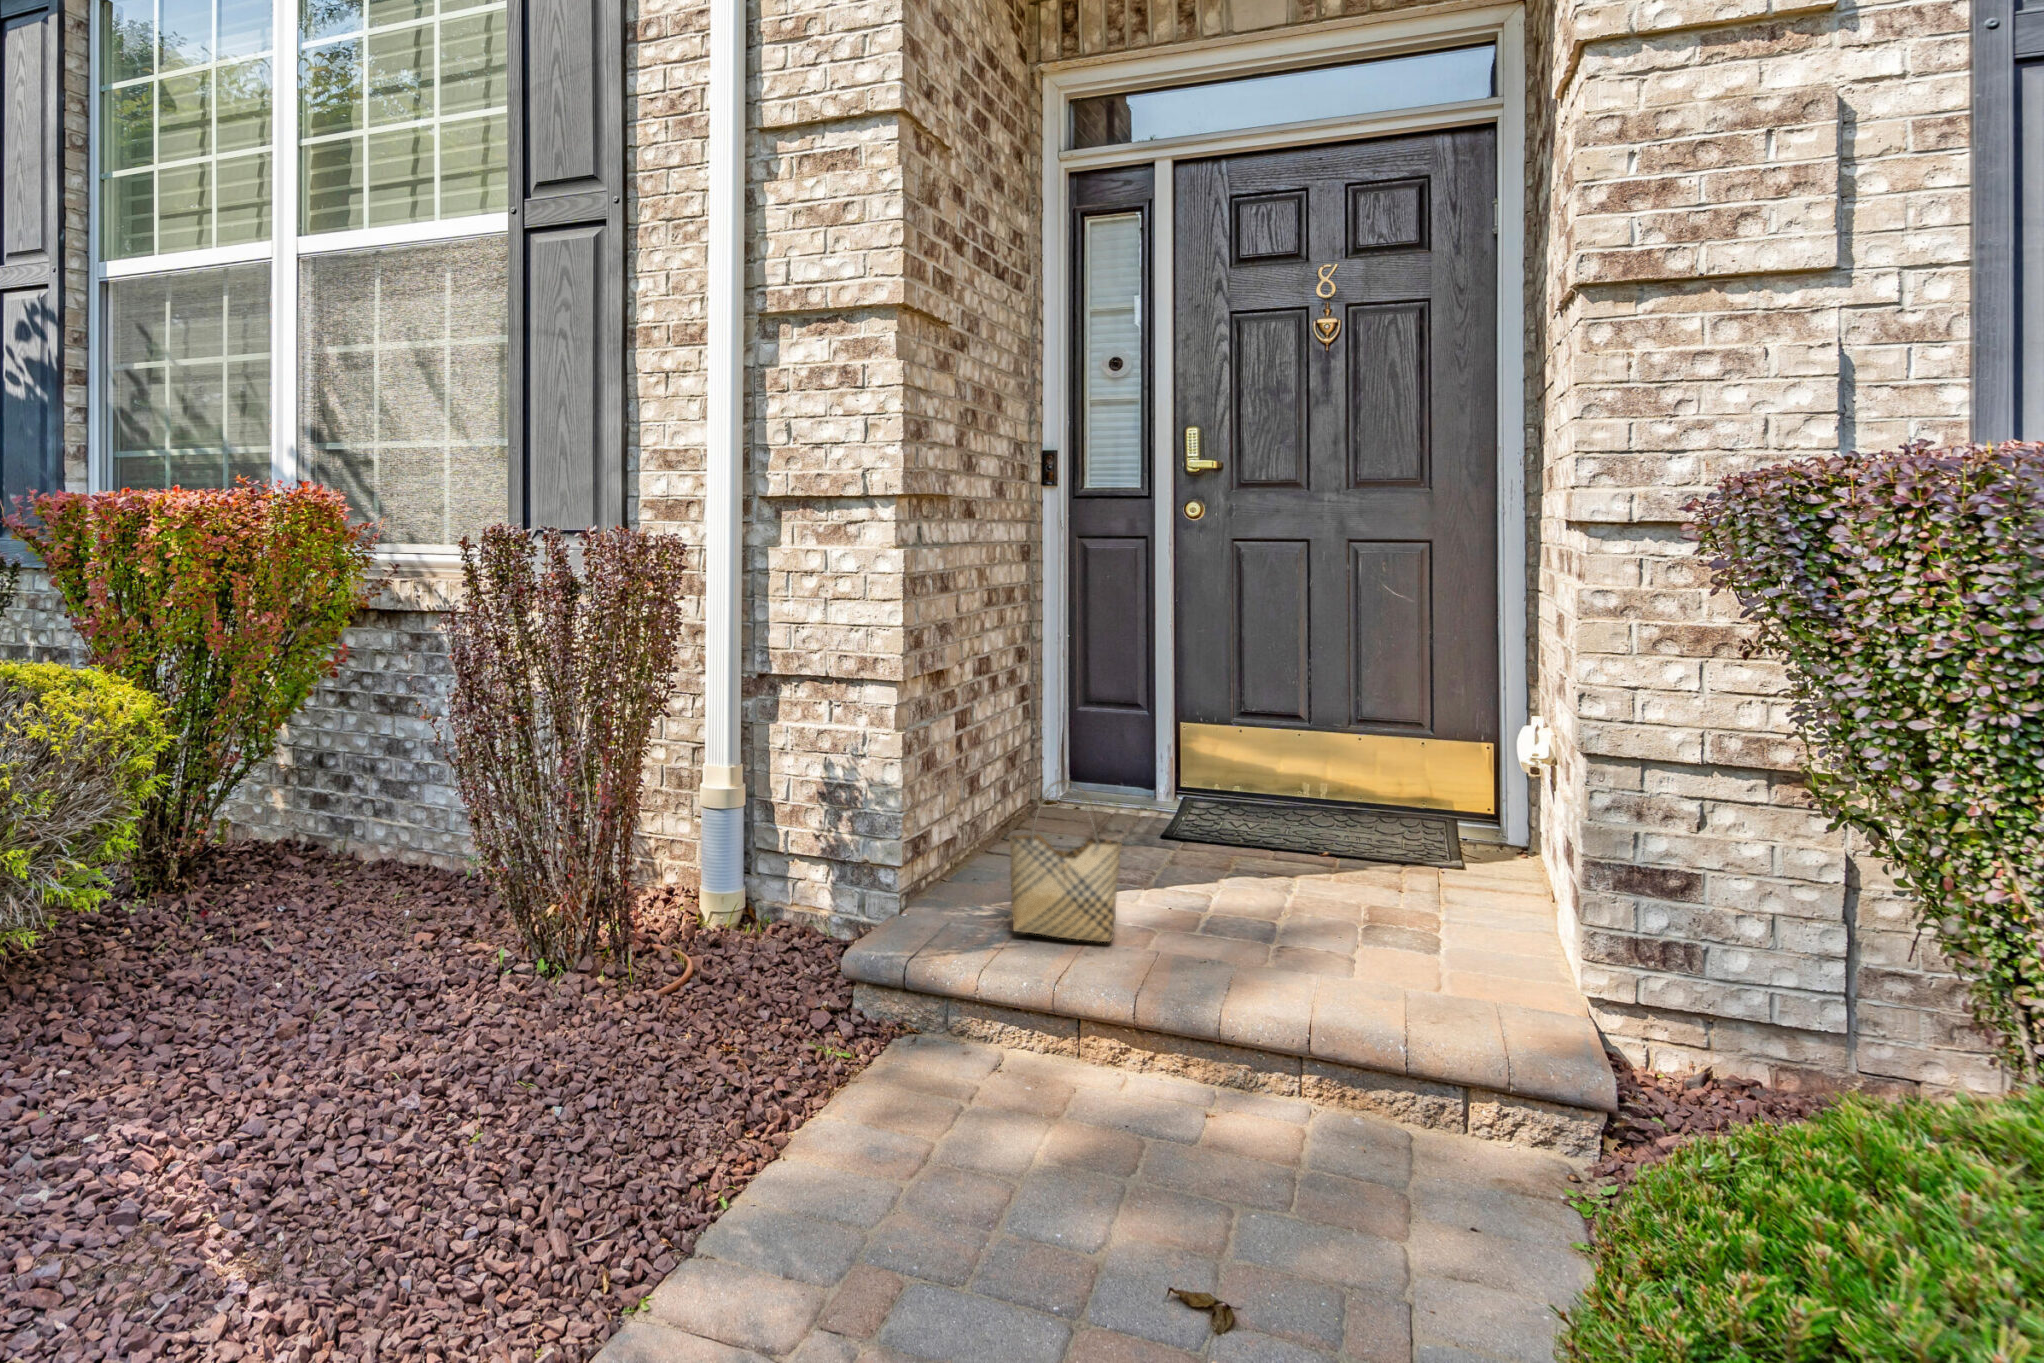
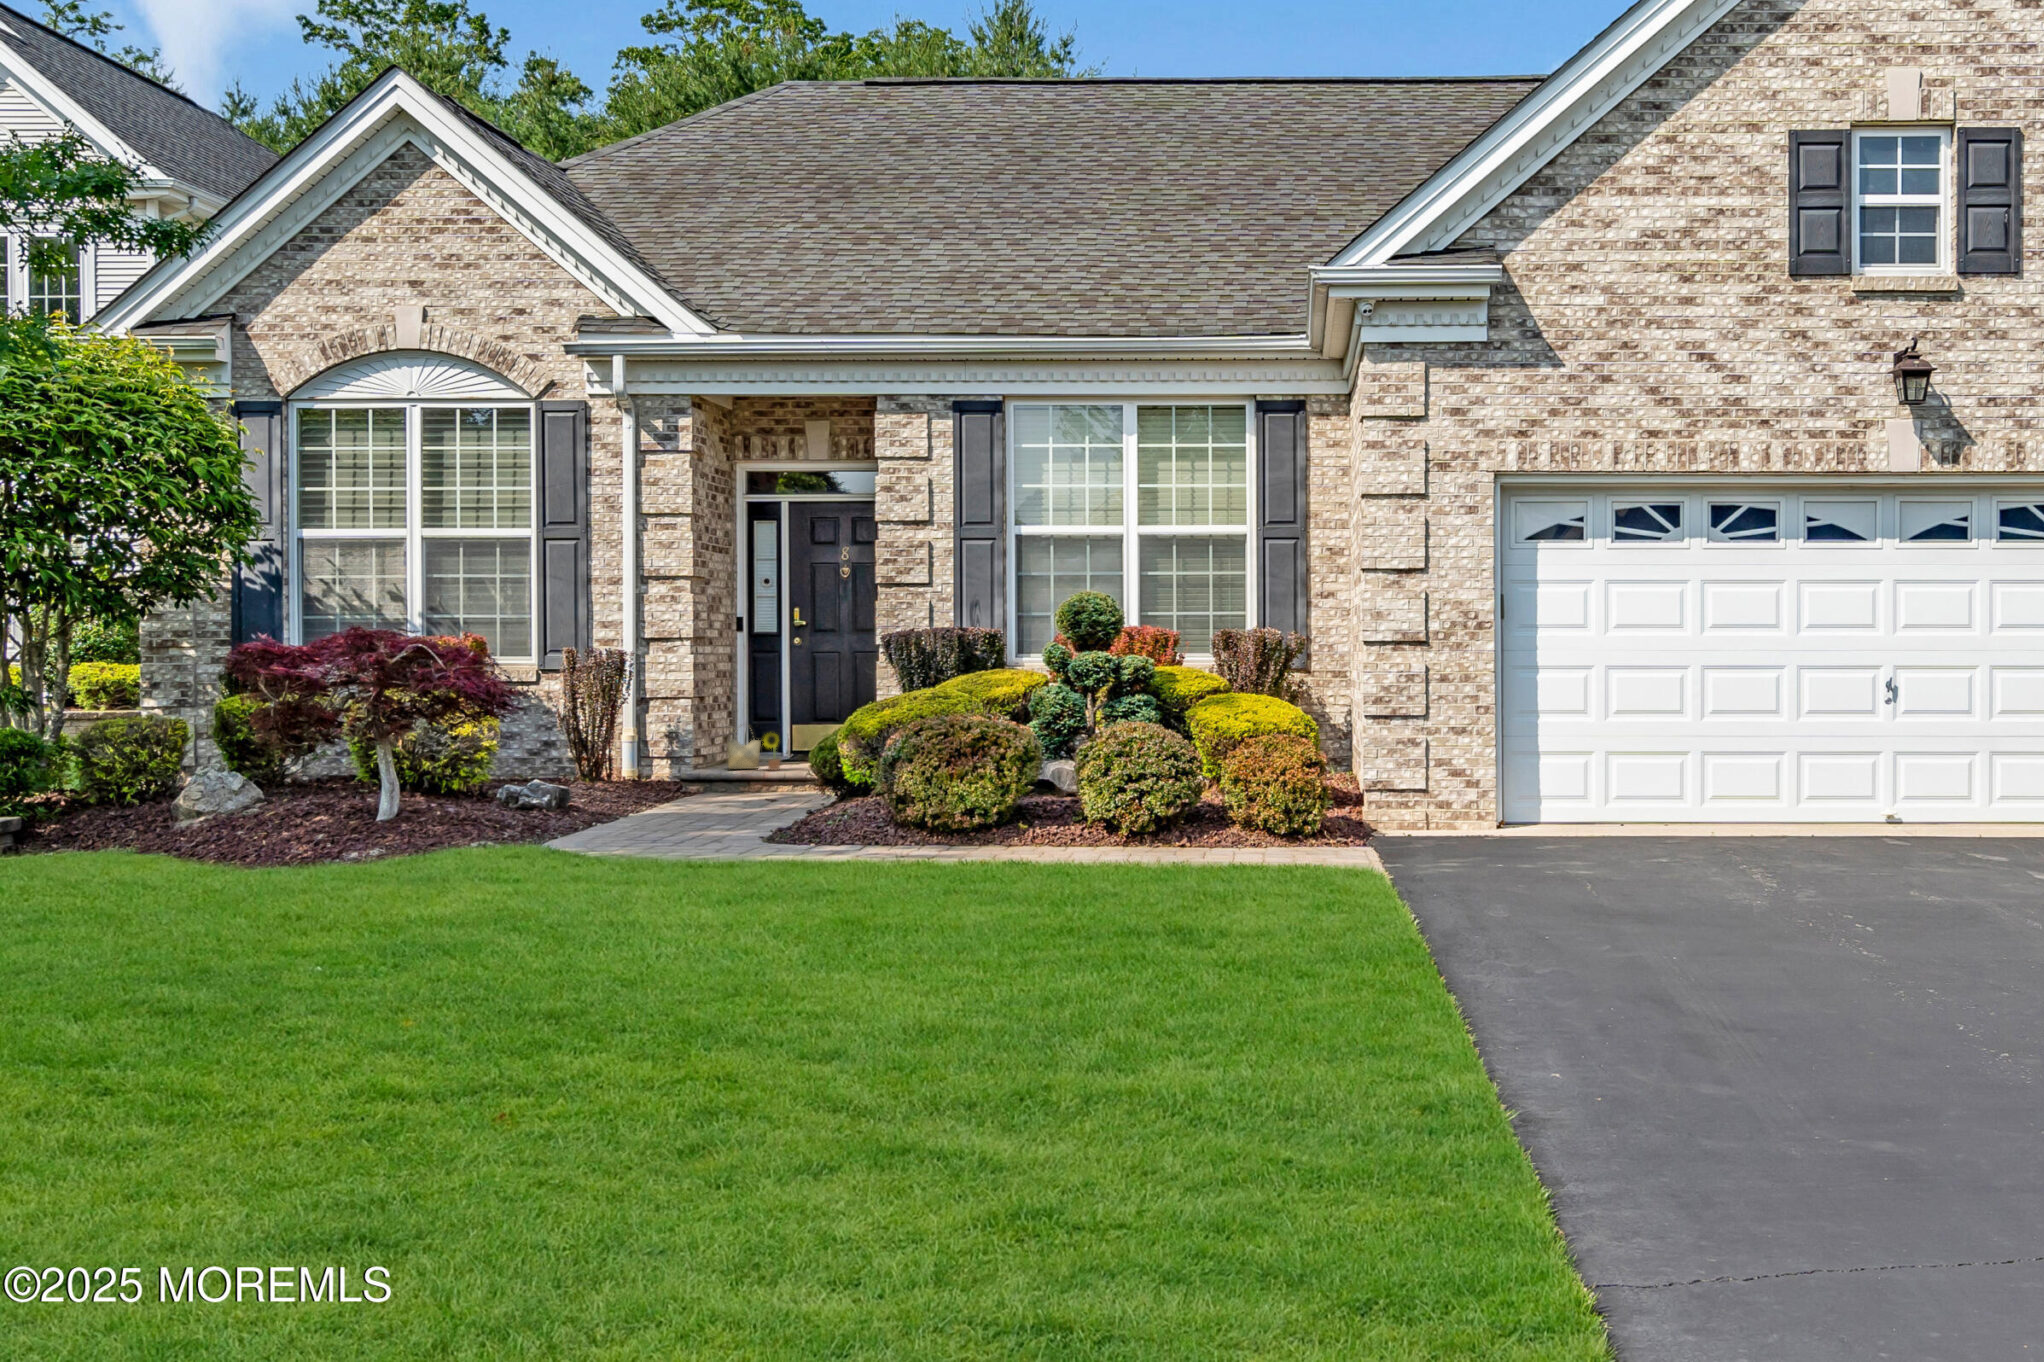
decorative plant: none [1128,836,1200,975] -> present [763,733,780,770]

